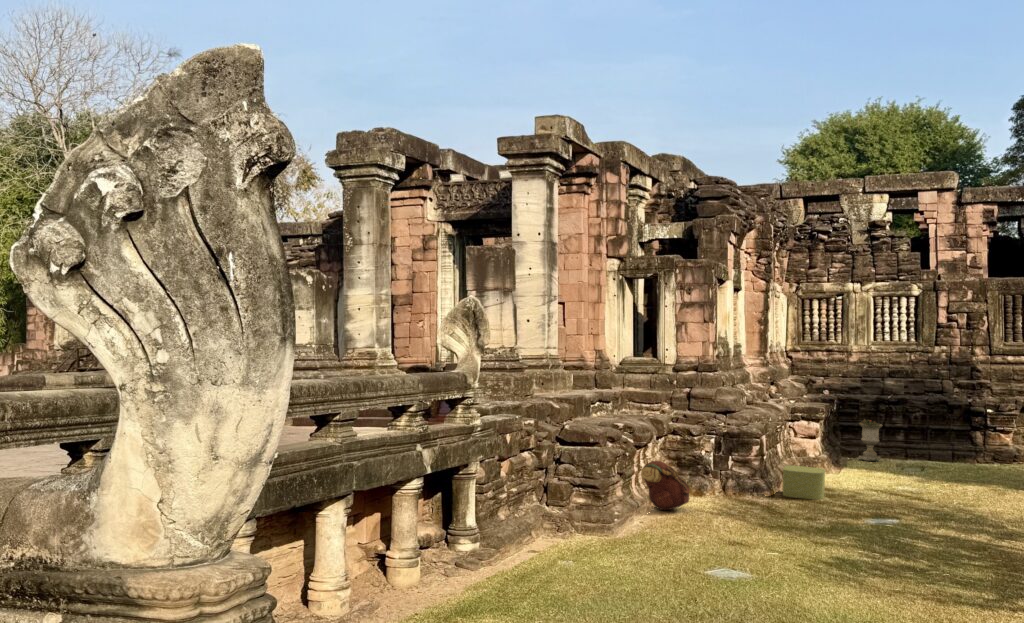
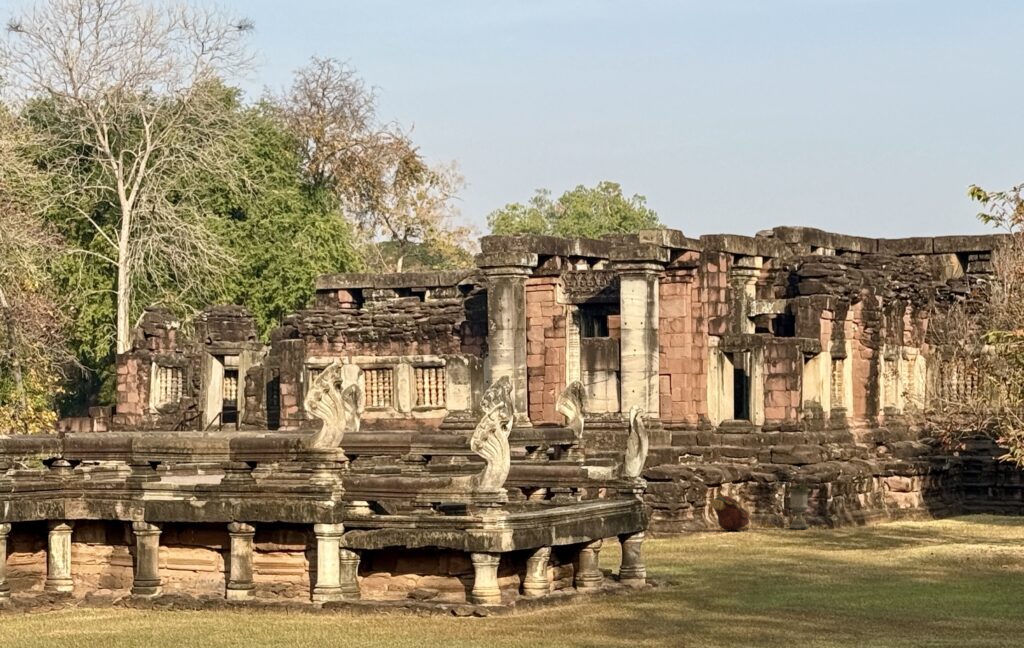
planter: present [859,419,882,461] -> present [787,485,811,529]
storage box: present [783,466,825,500] -> none [842,505,879,529]

